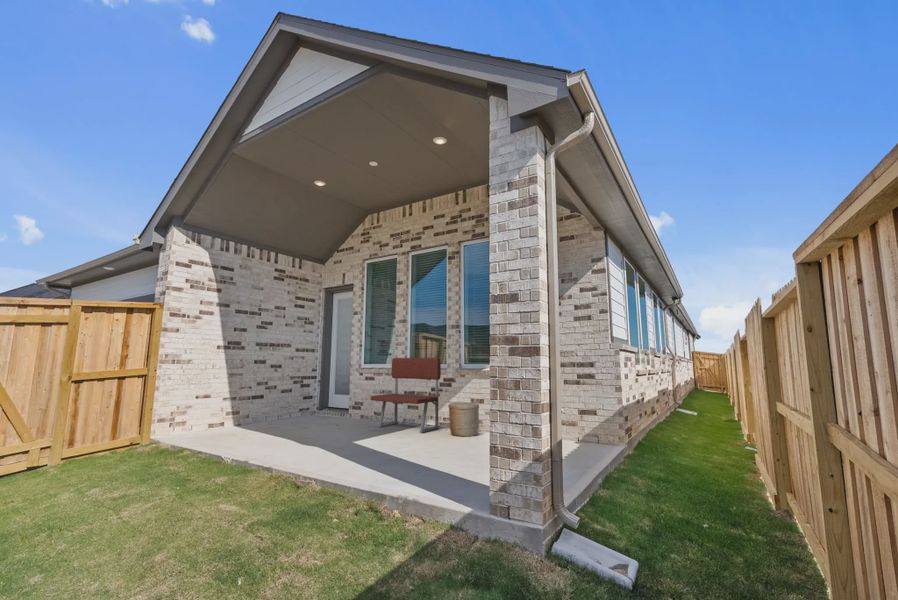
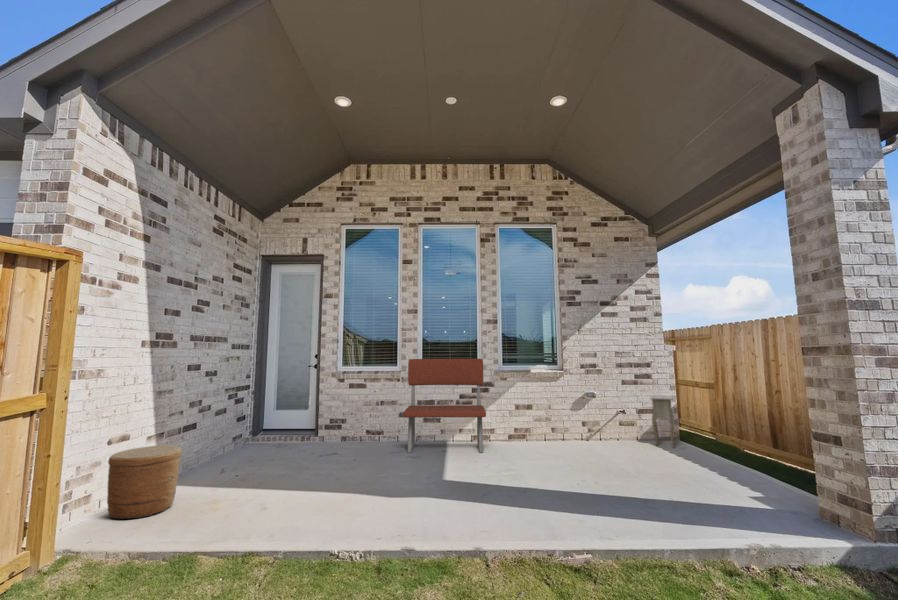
side table: none [578,398,609,452] -> present [650,397,683,448]
woven basket: present [448,402,479,437] -> present [107,445,182,519]

